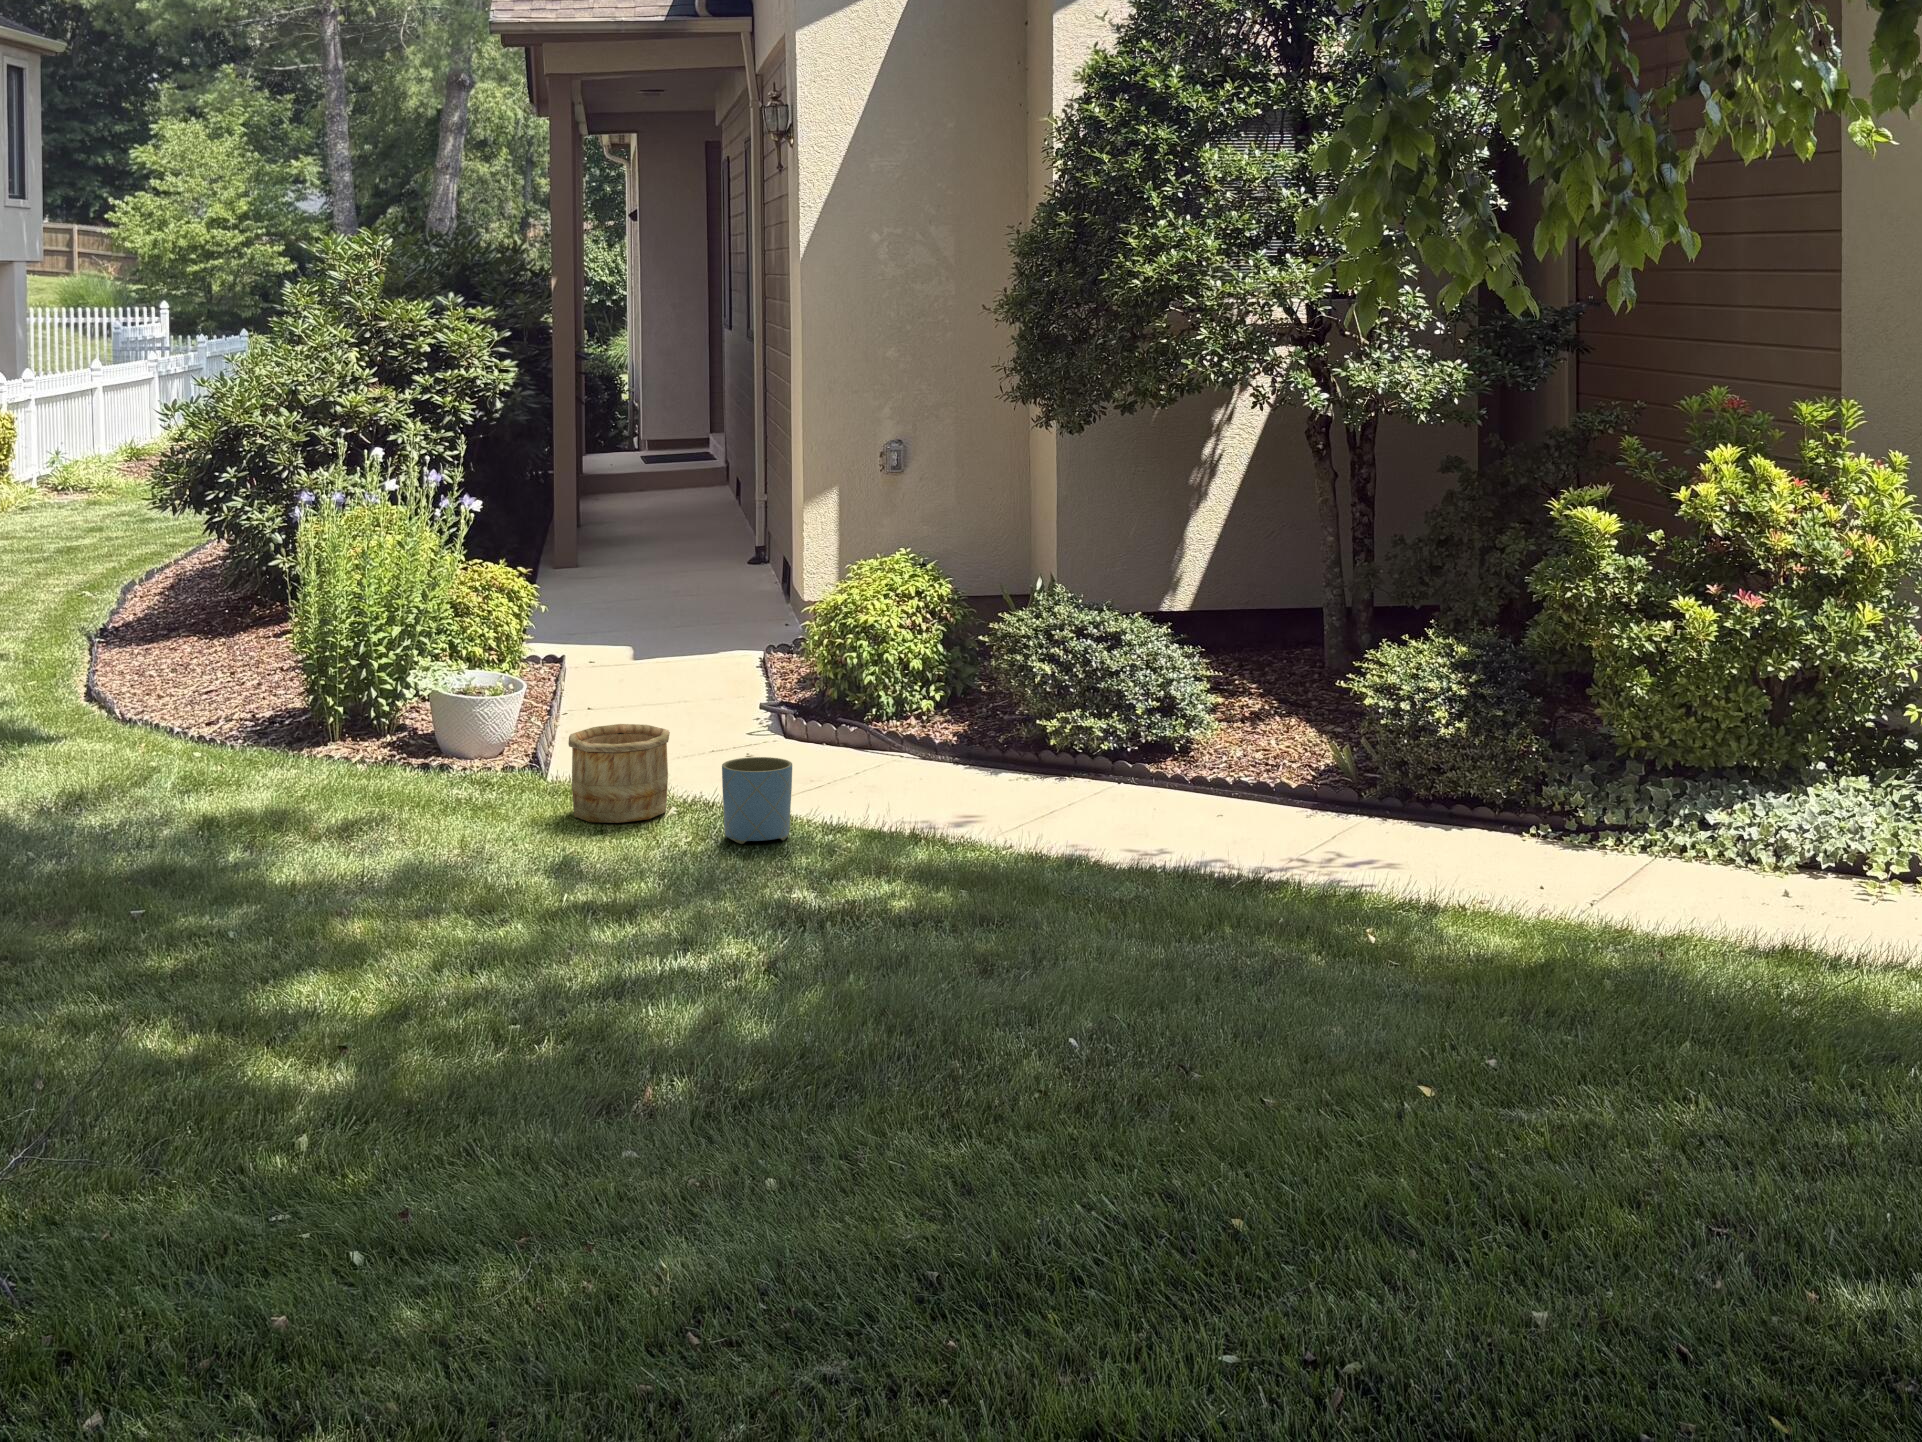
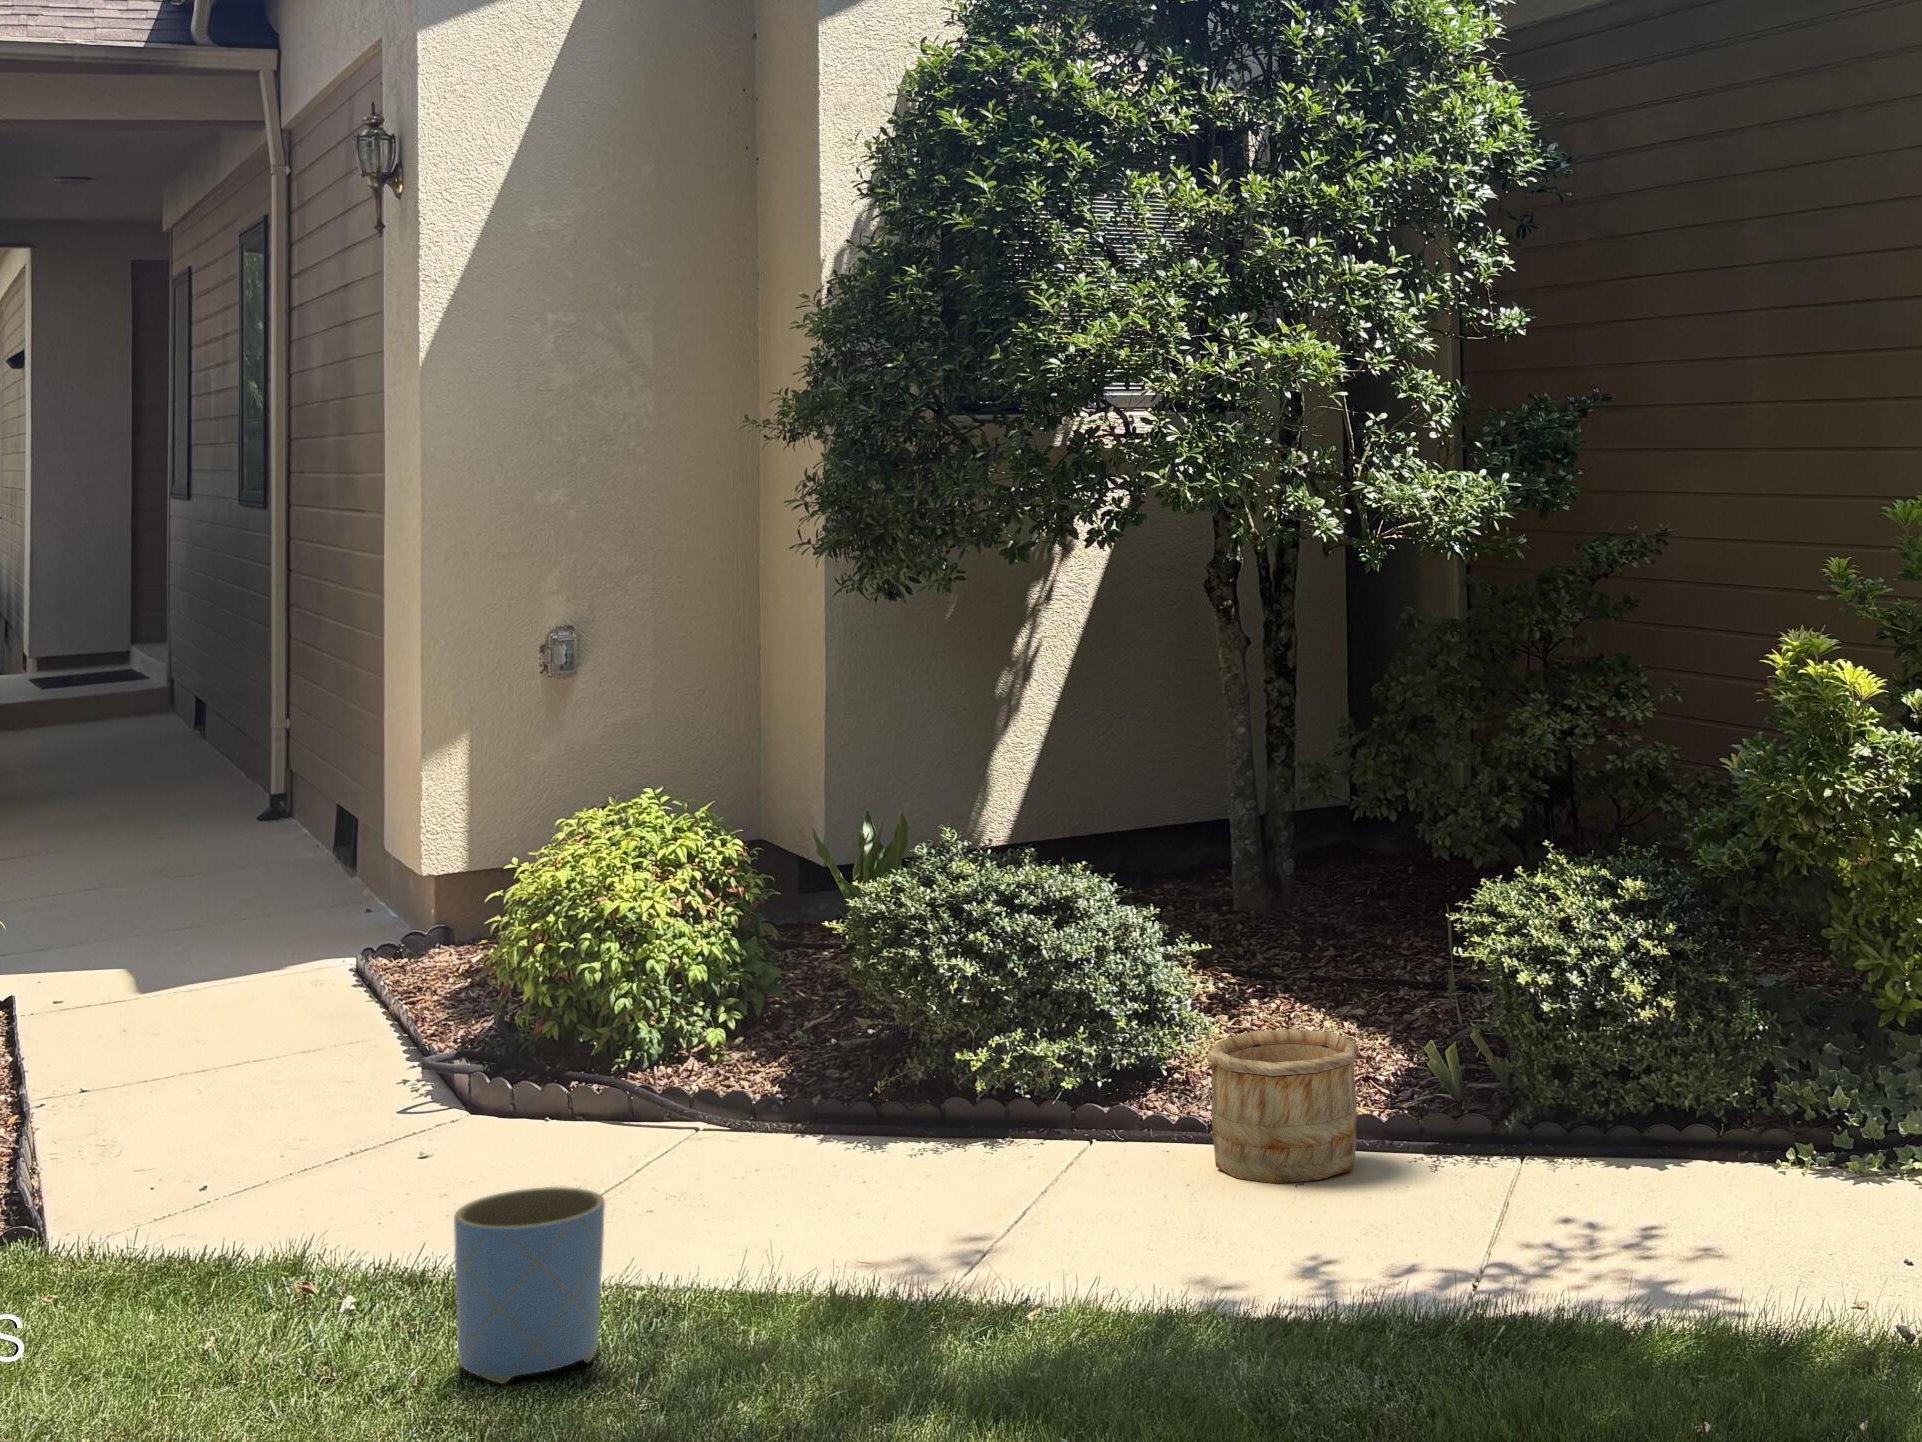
wooden bucket: present [568,724,670,823] -> present [1206,1029,1358,1184]

